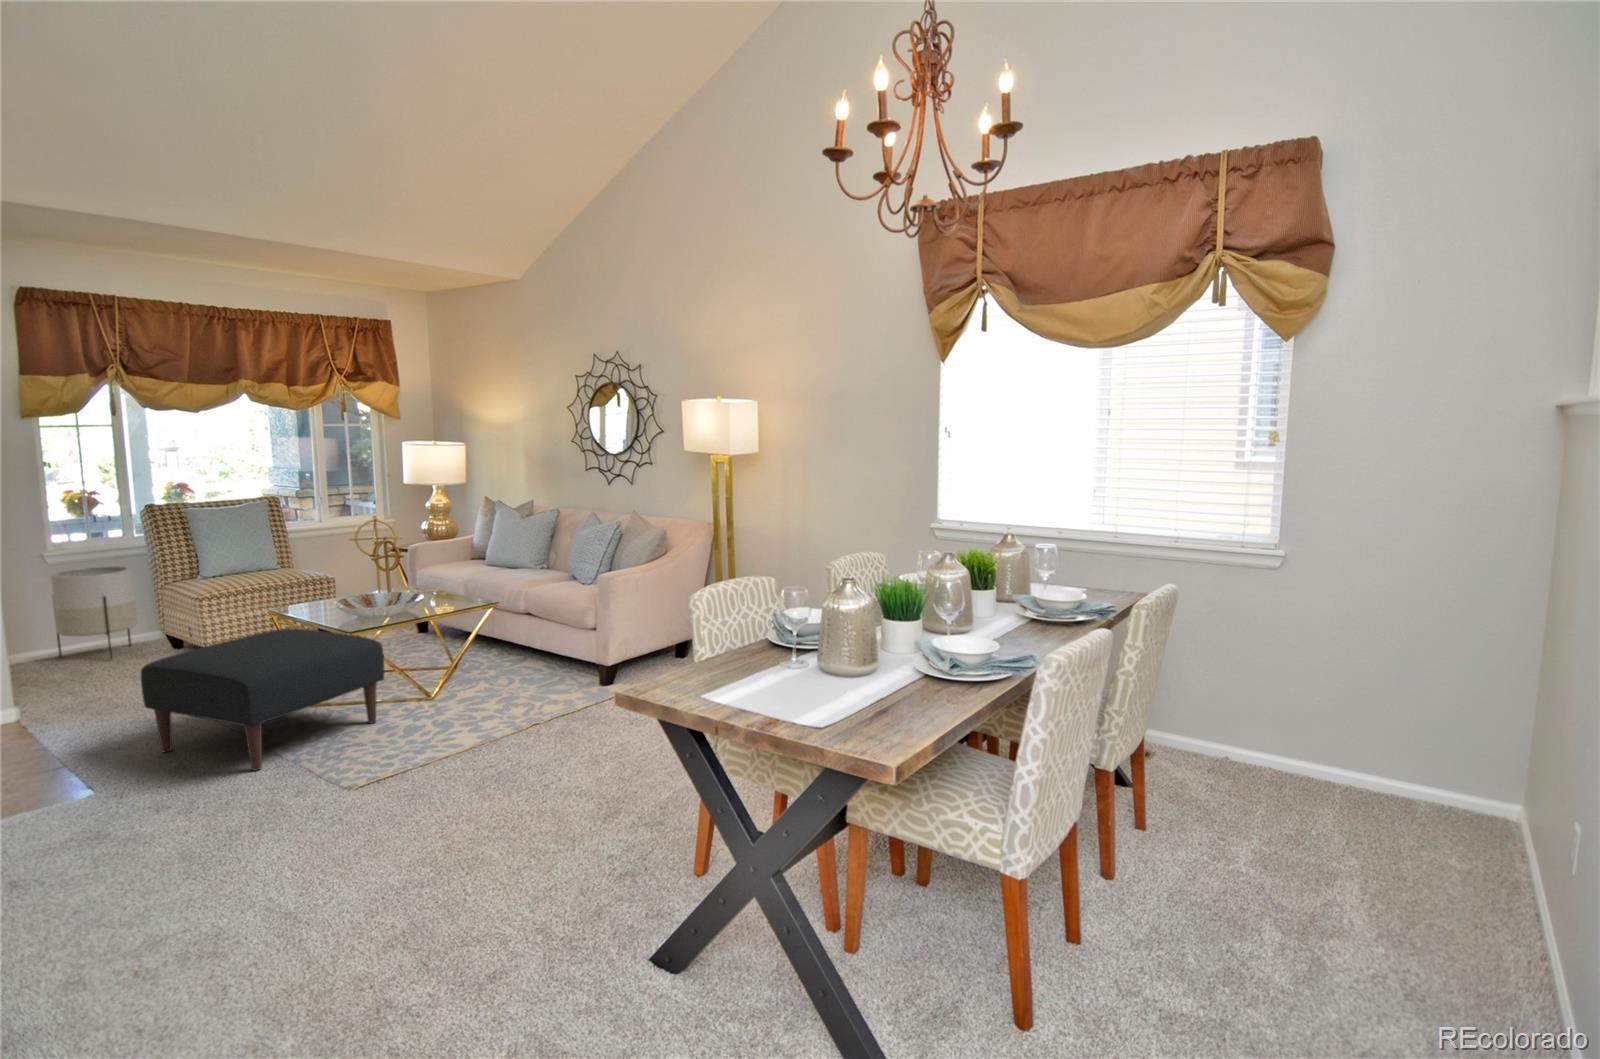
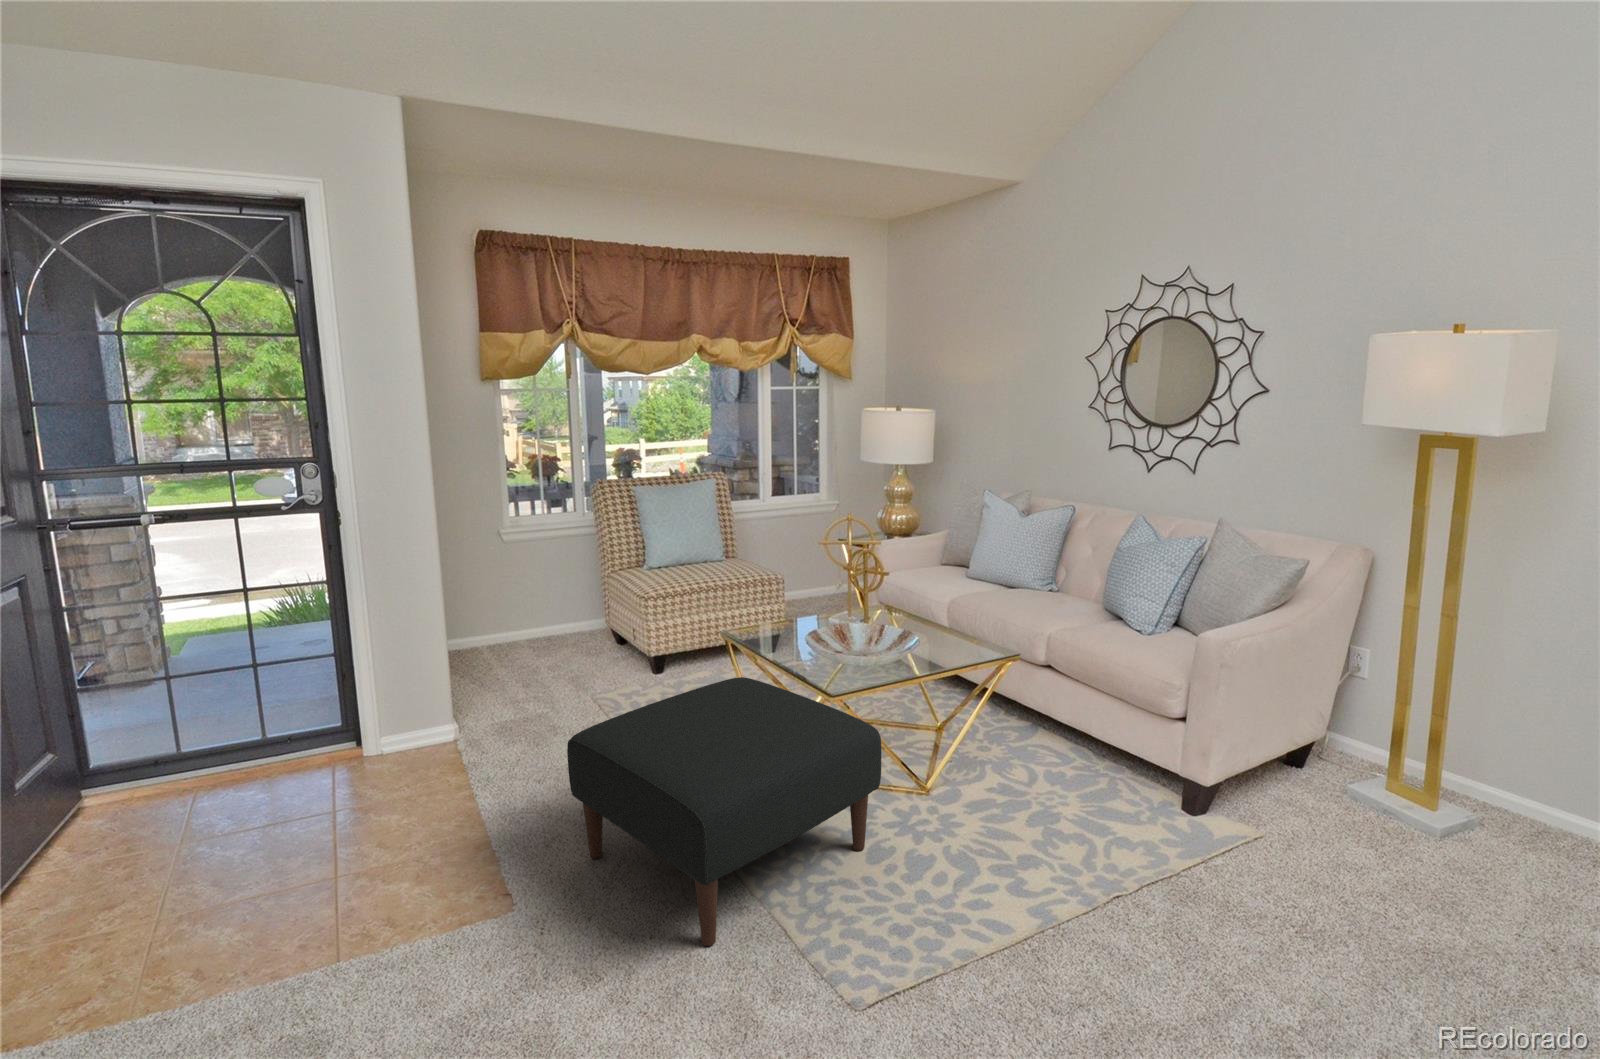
planter: present [51,566,137,659] -> none [508,547,585,656]

